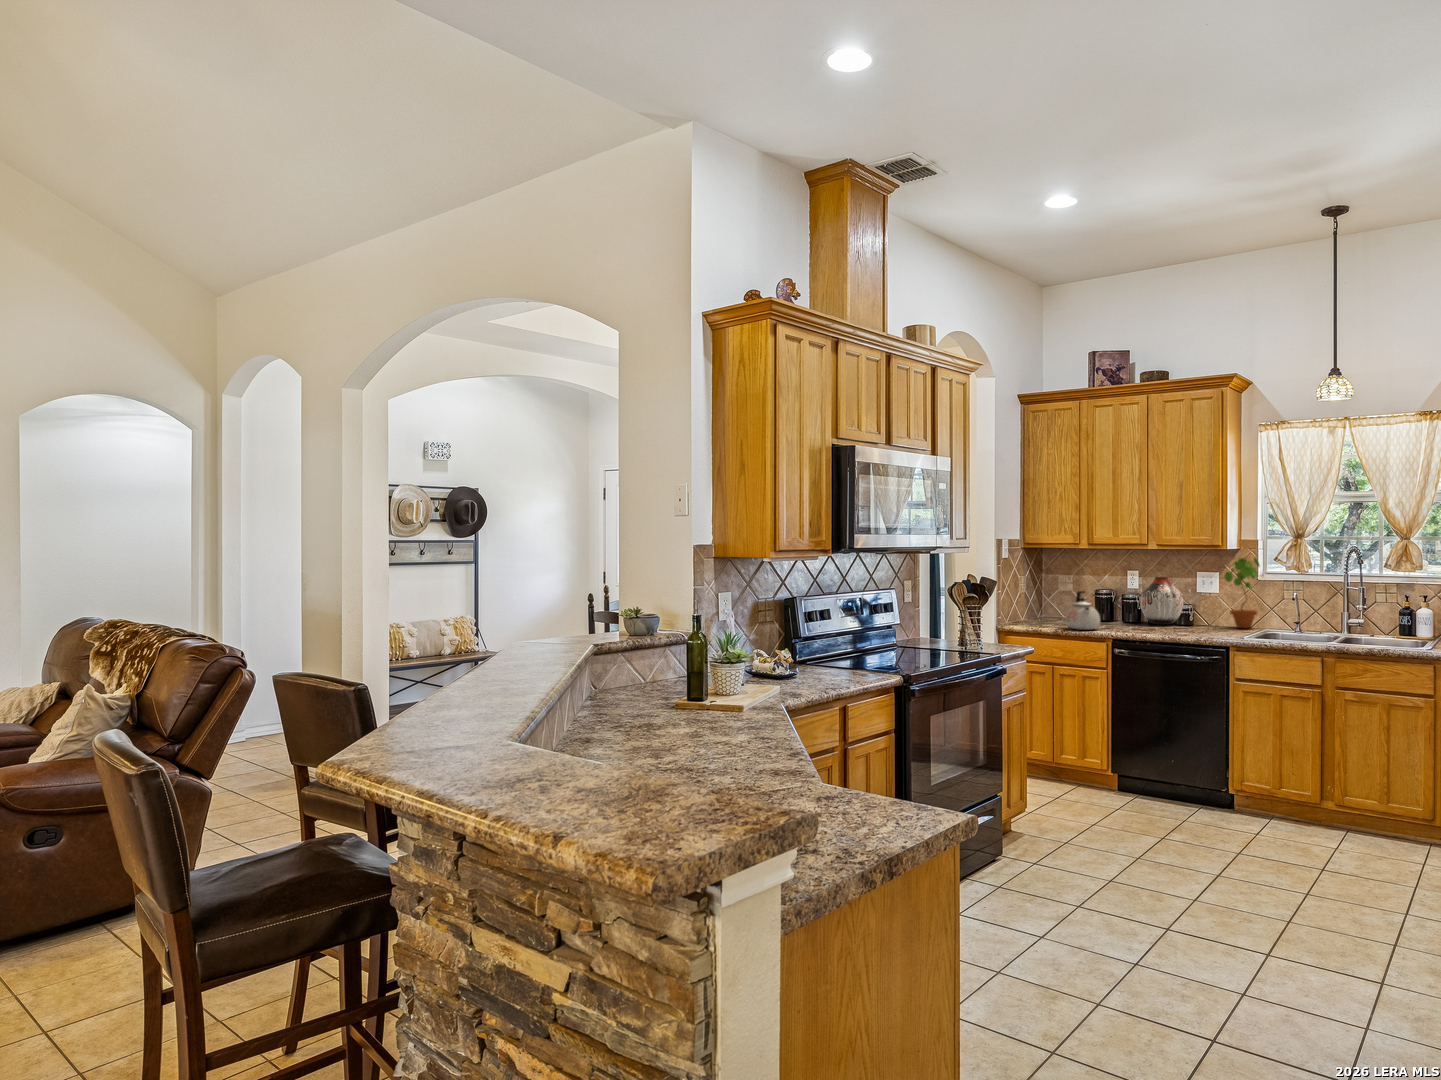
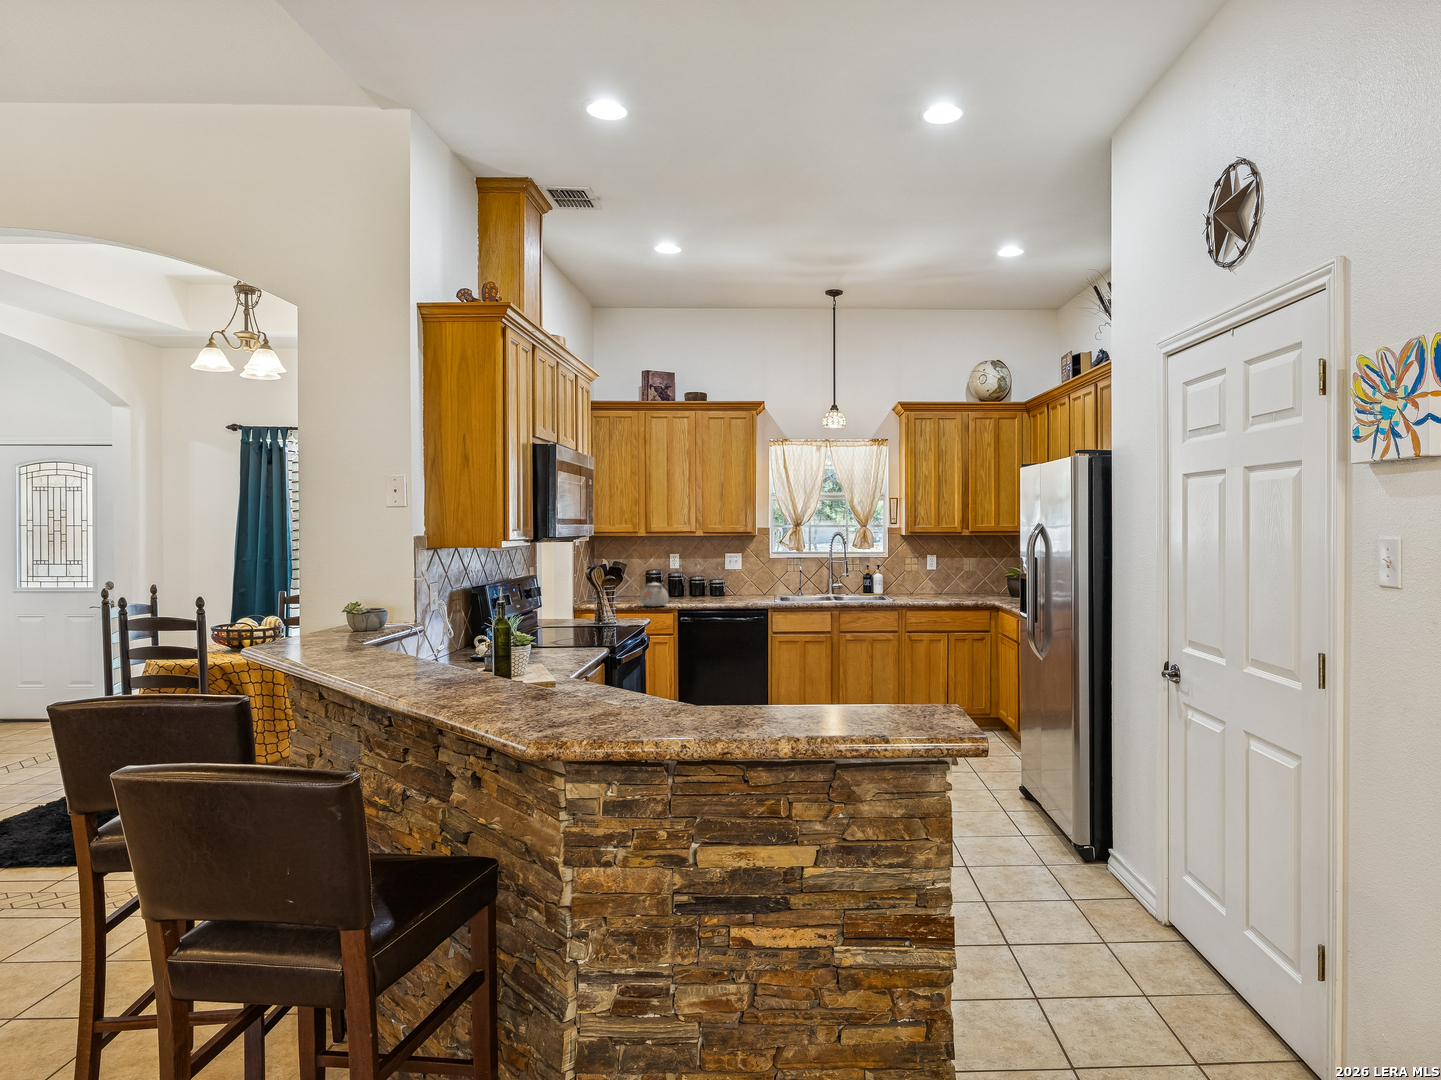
potted plant: present [1225,558,1260,628] -> none [751,542,774,598]
vase: present [1140,576,1183,624] -> none [688,559,720,599]

